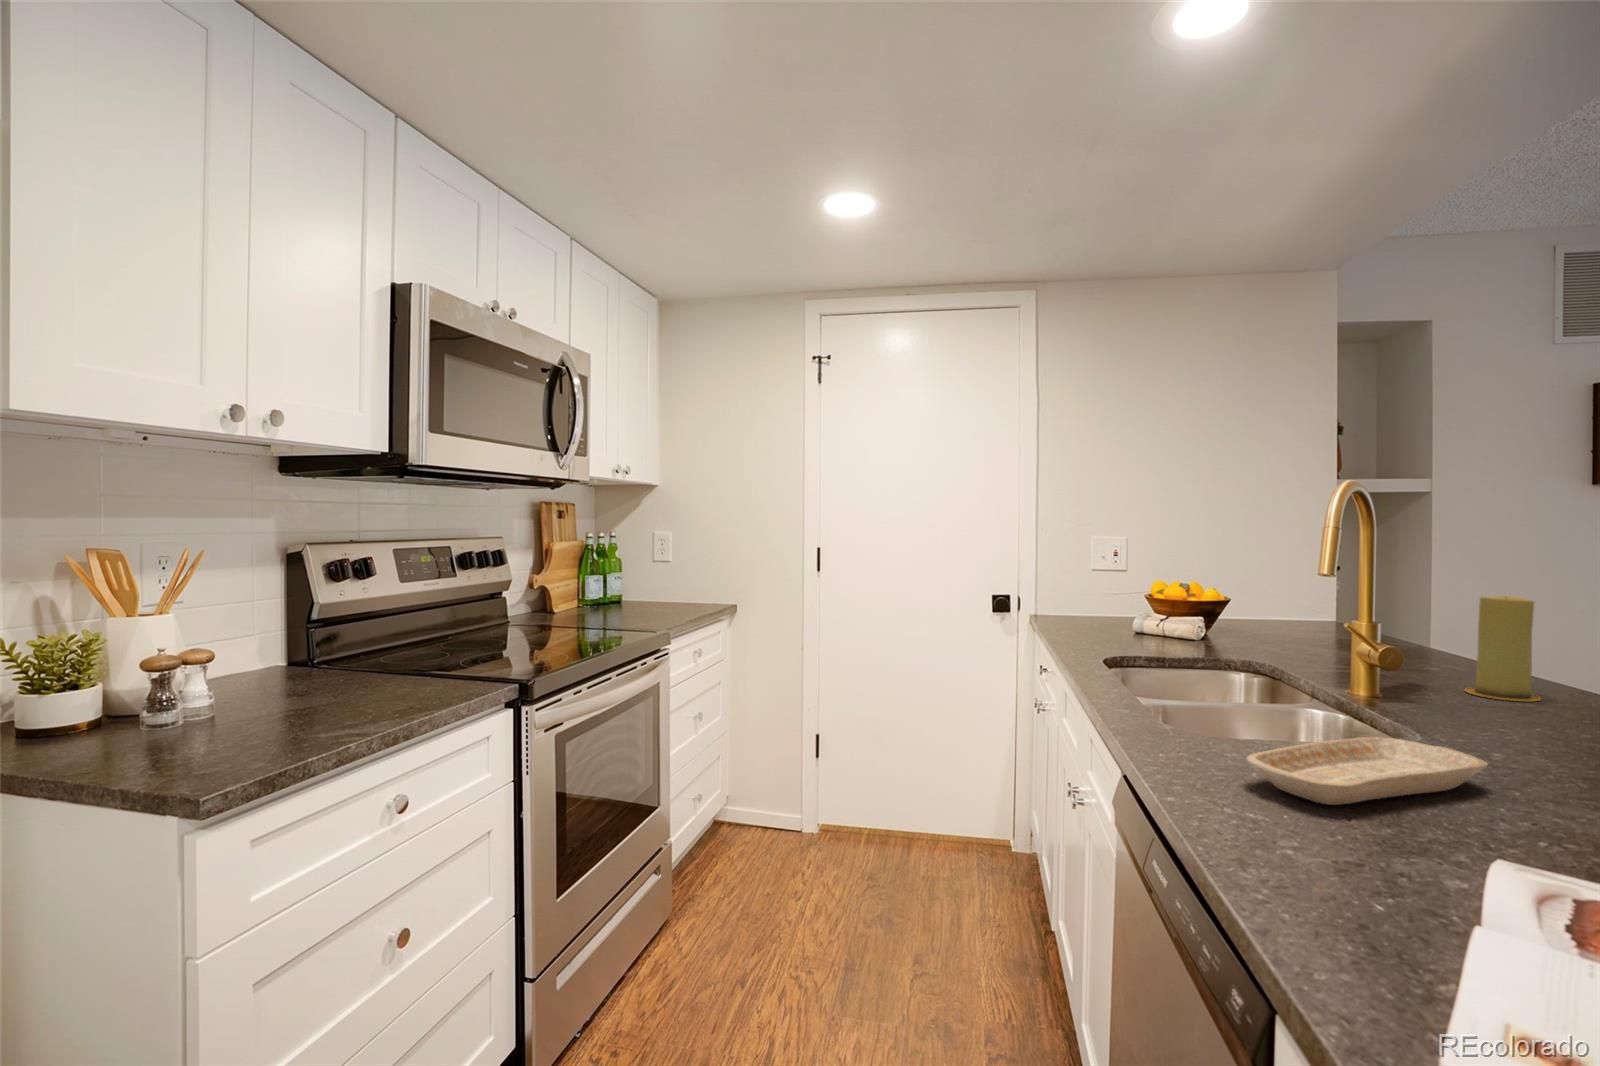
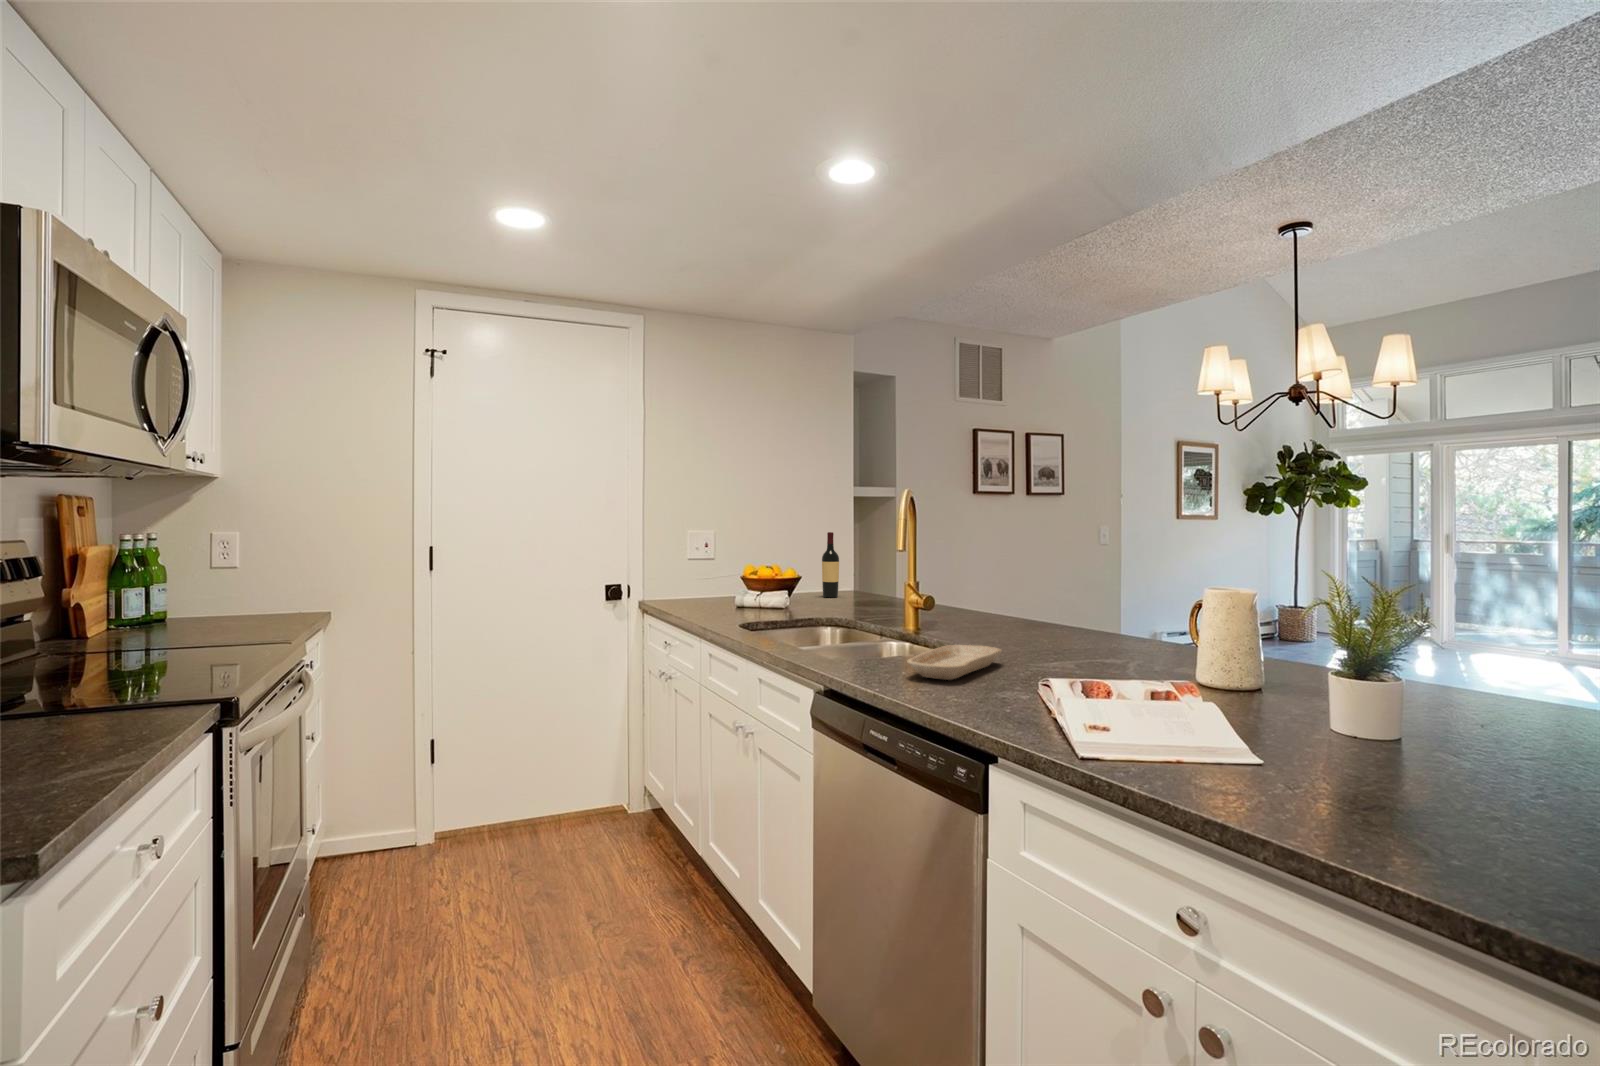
wine bottle: none [1277,538,1305,628] -> present [822,532,839,597]
candle: present [1465,596,1540,701] -> none [951,564,986,625]

